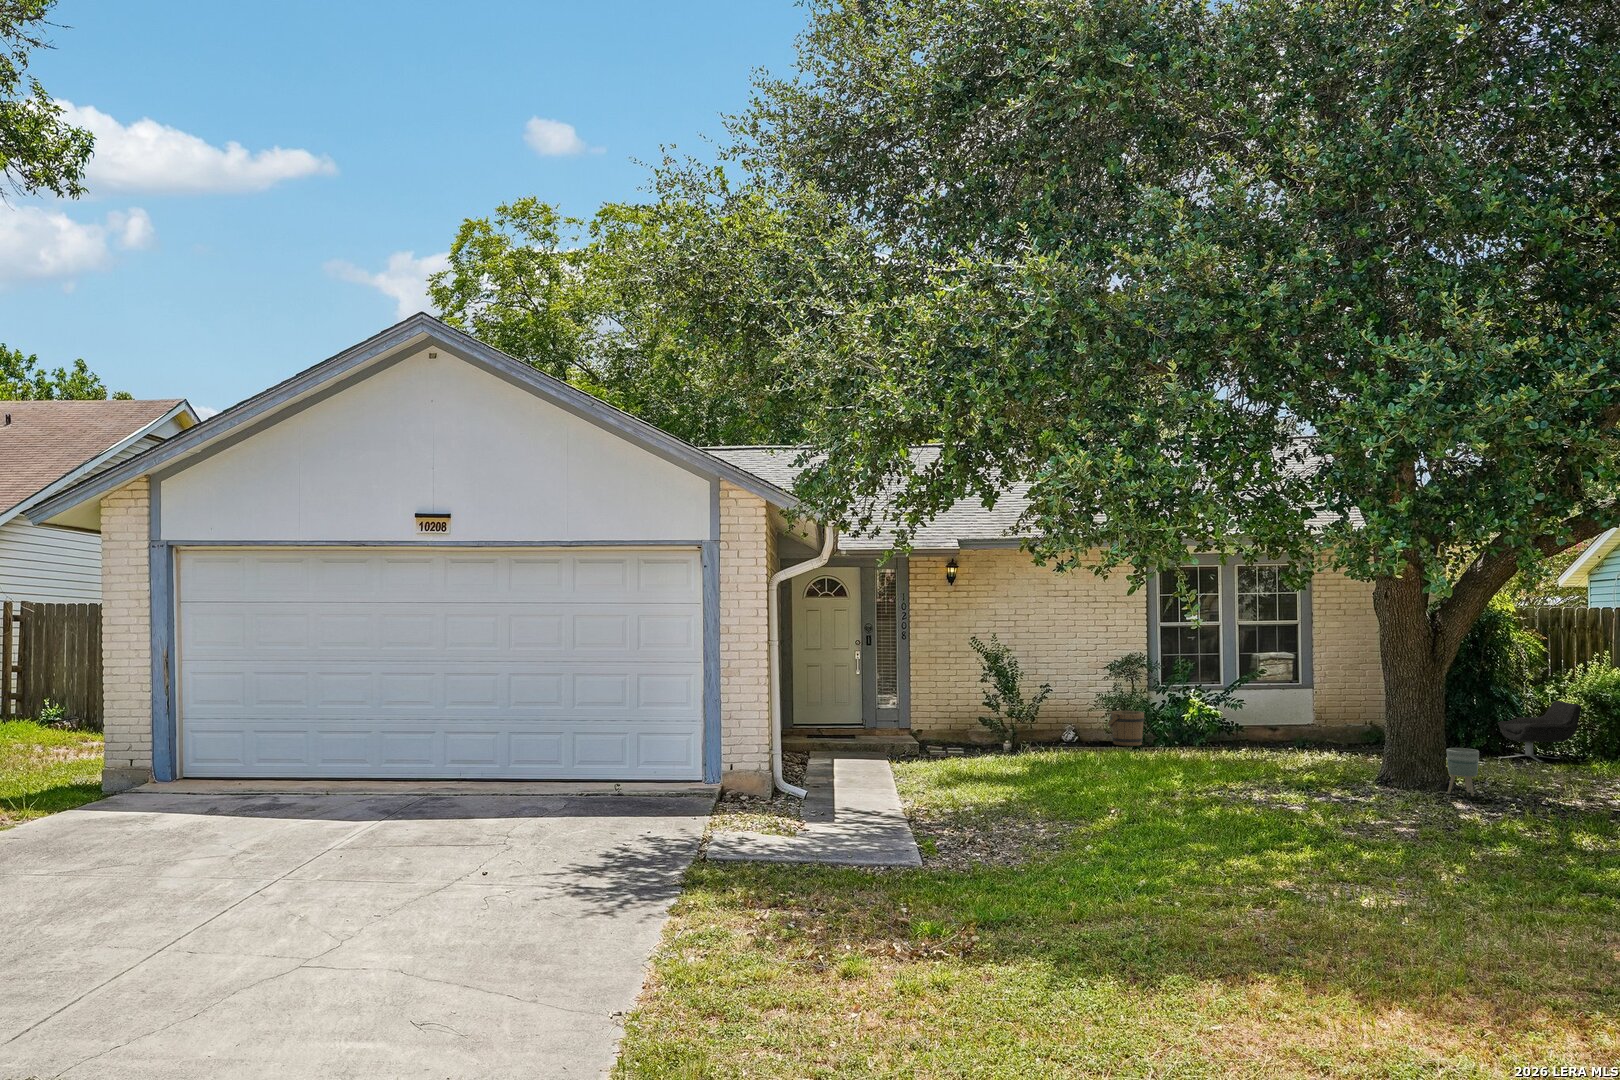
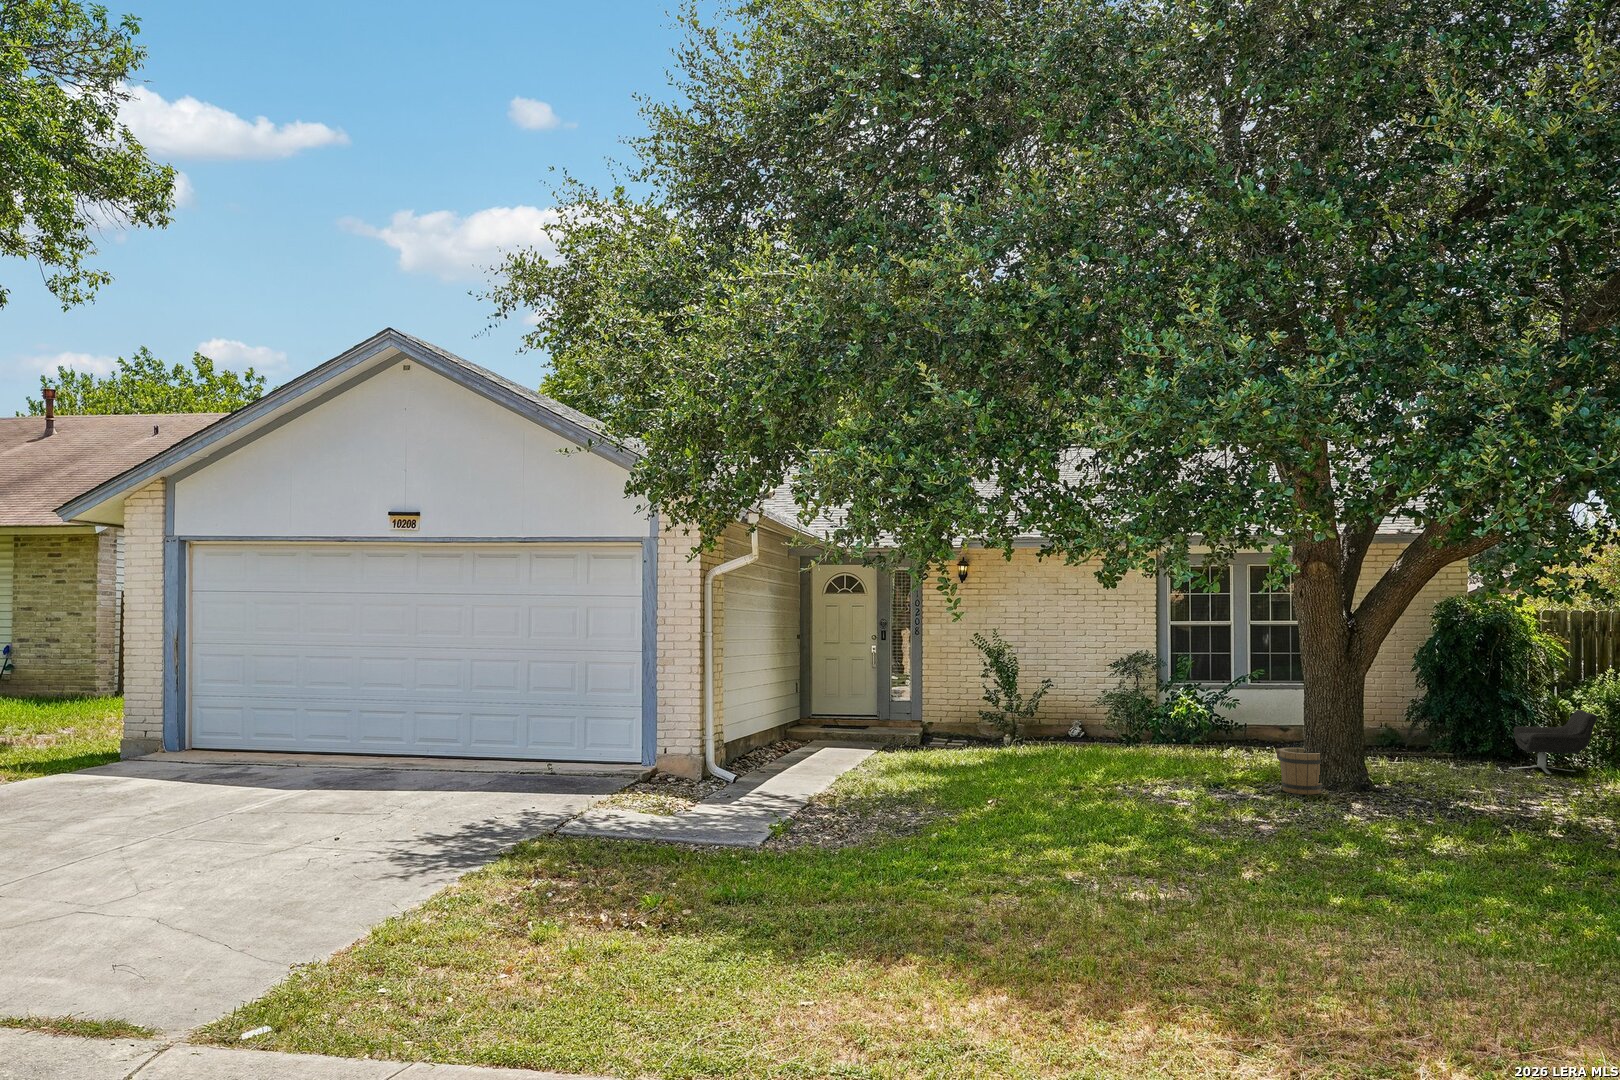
bucket: present [1108,711,1144,746] -> present [1276,748,1322,794]
planter: present [1446,748,1479,796] -> none [1388,754,1421,804]

